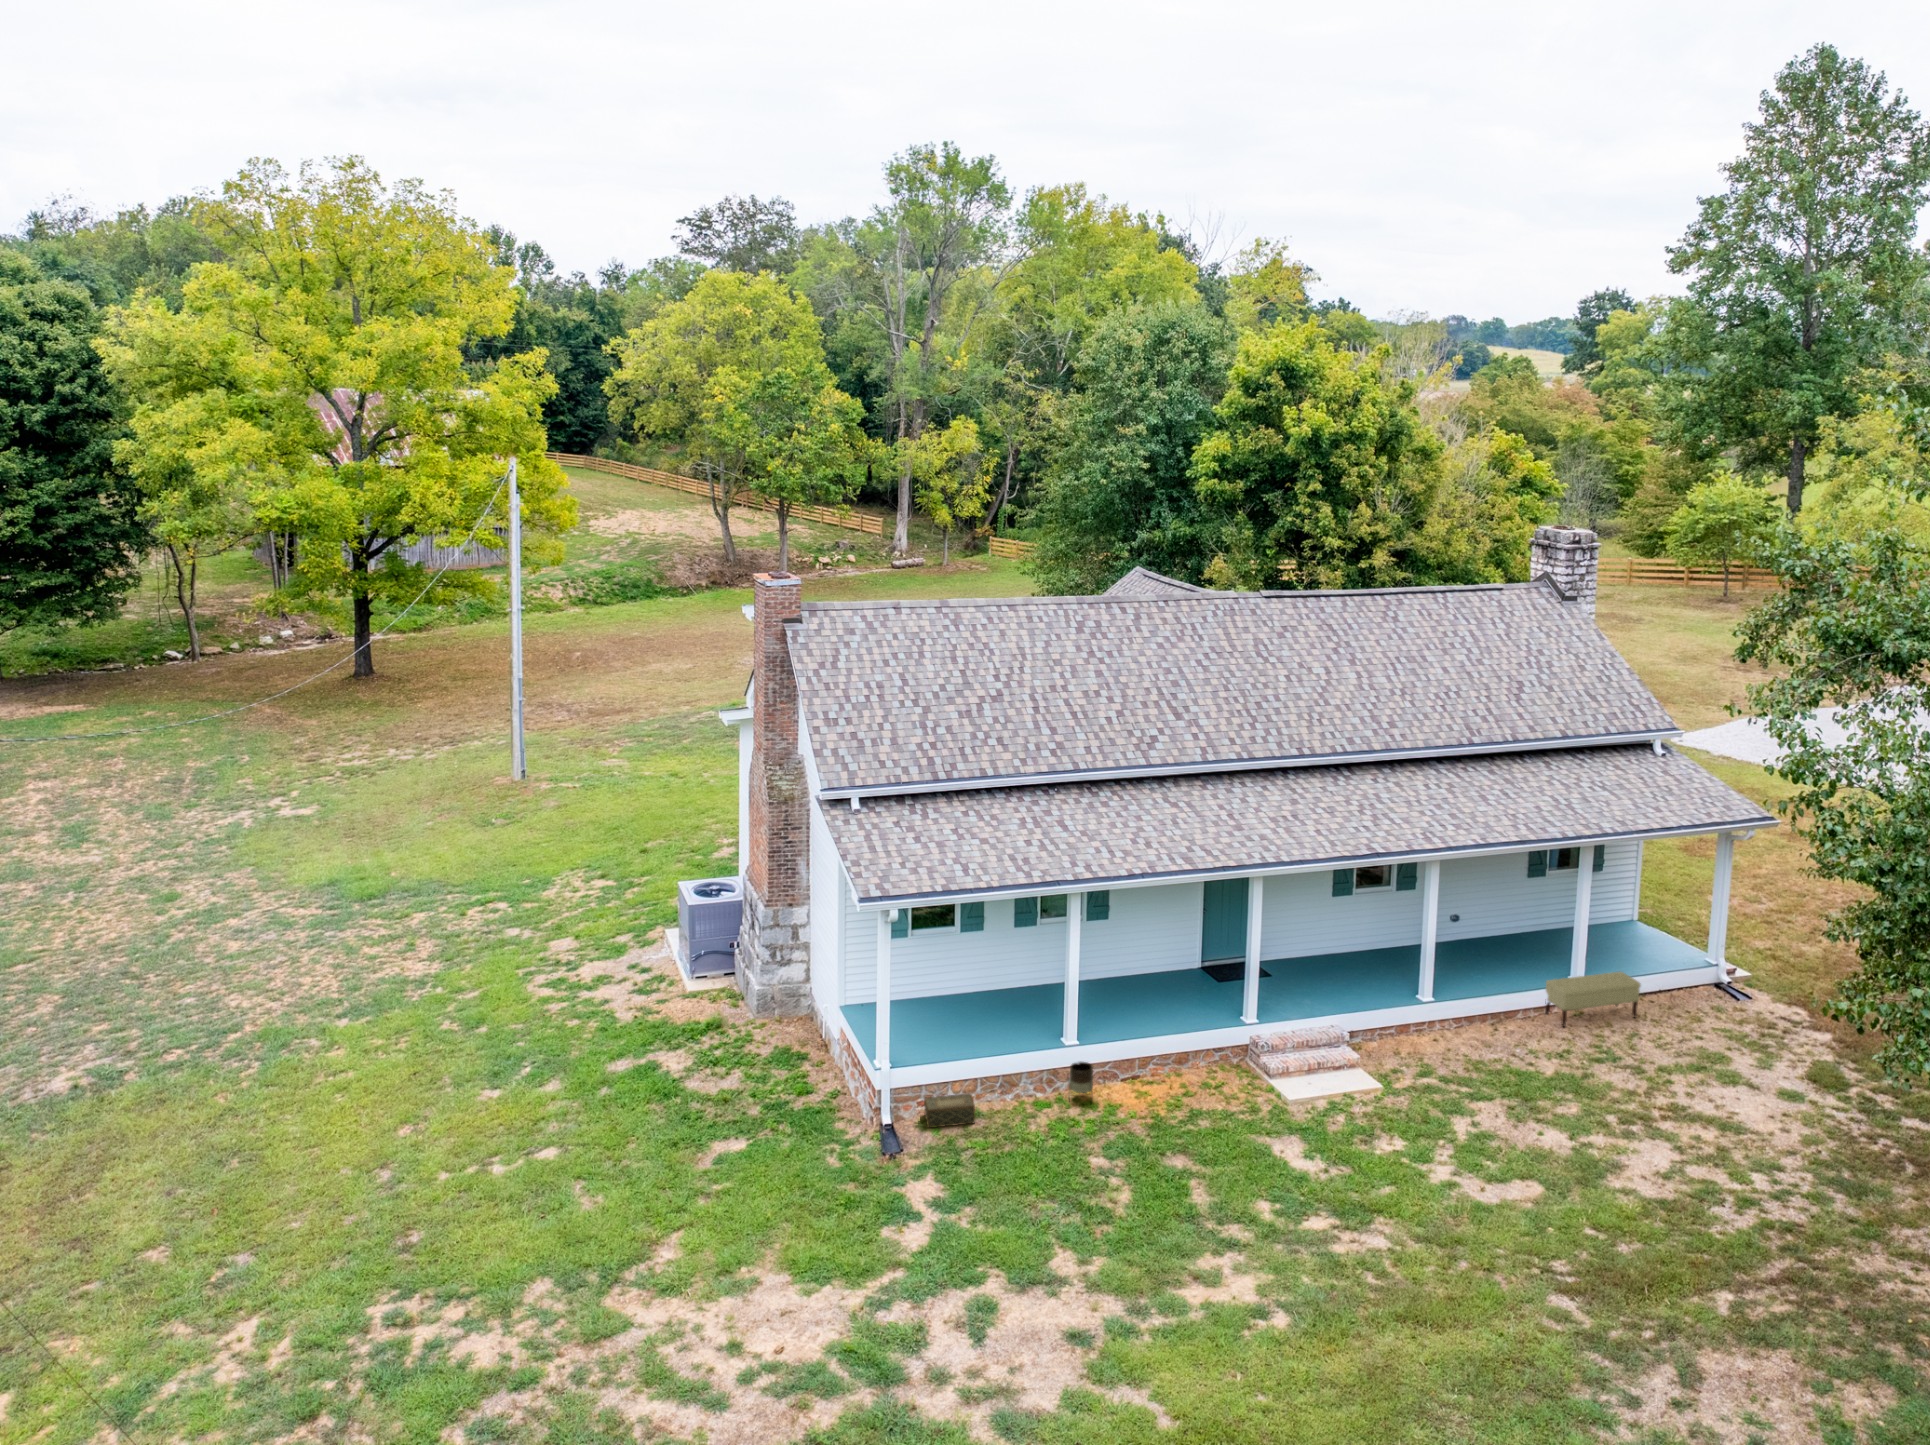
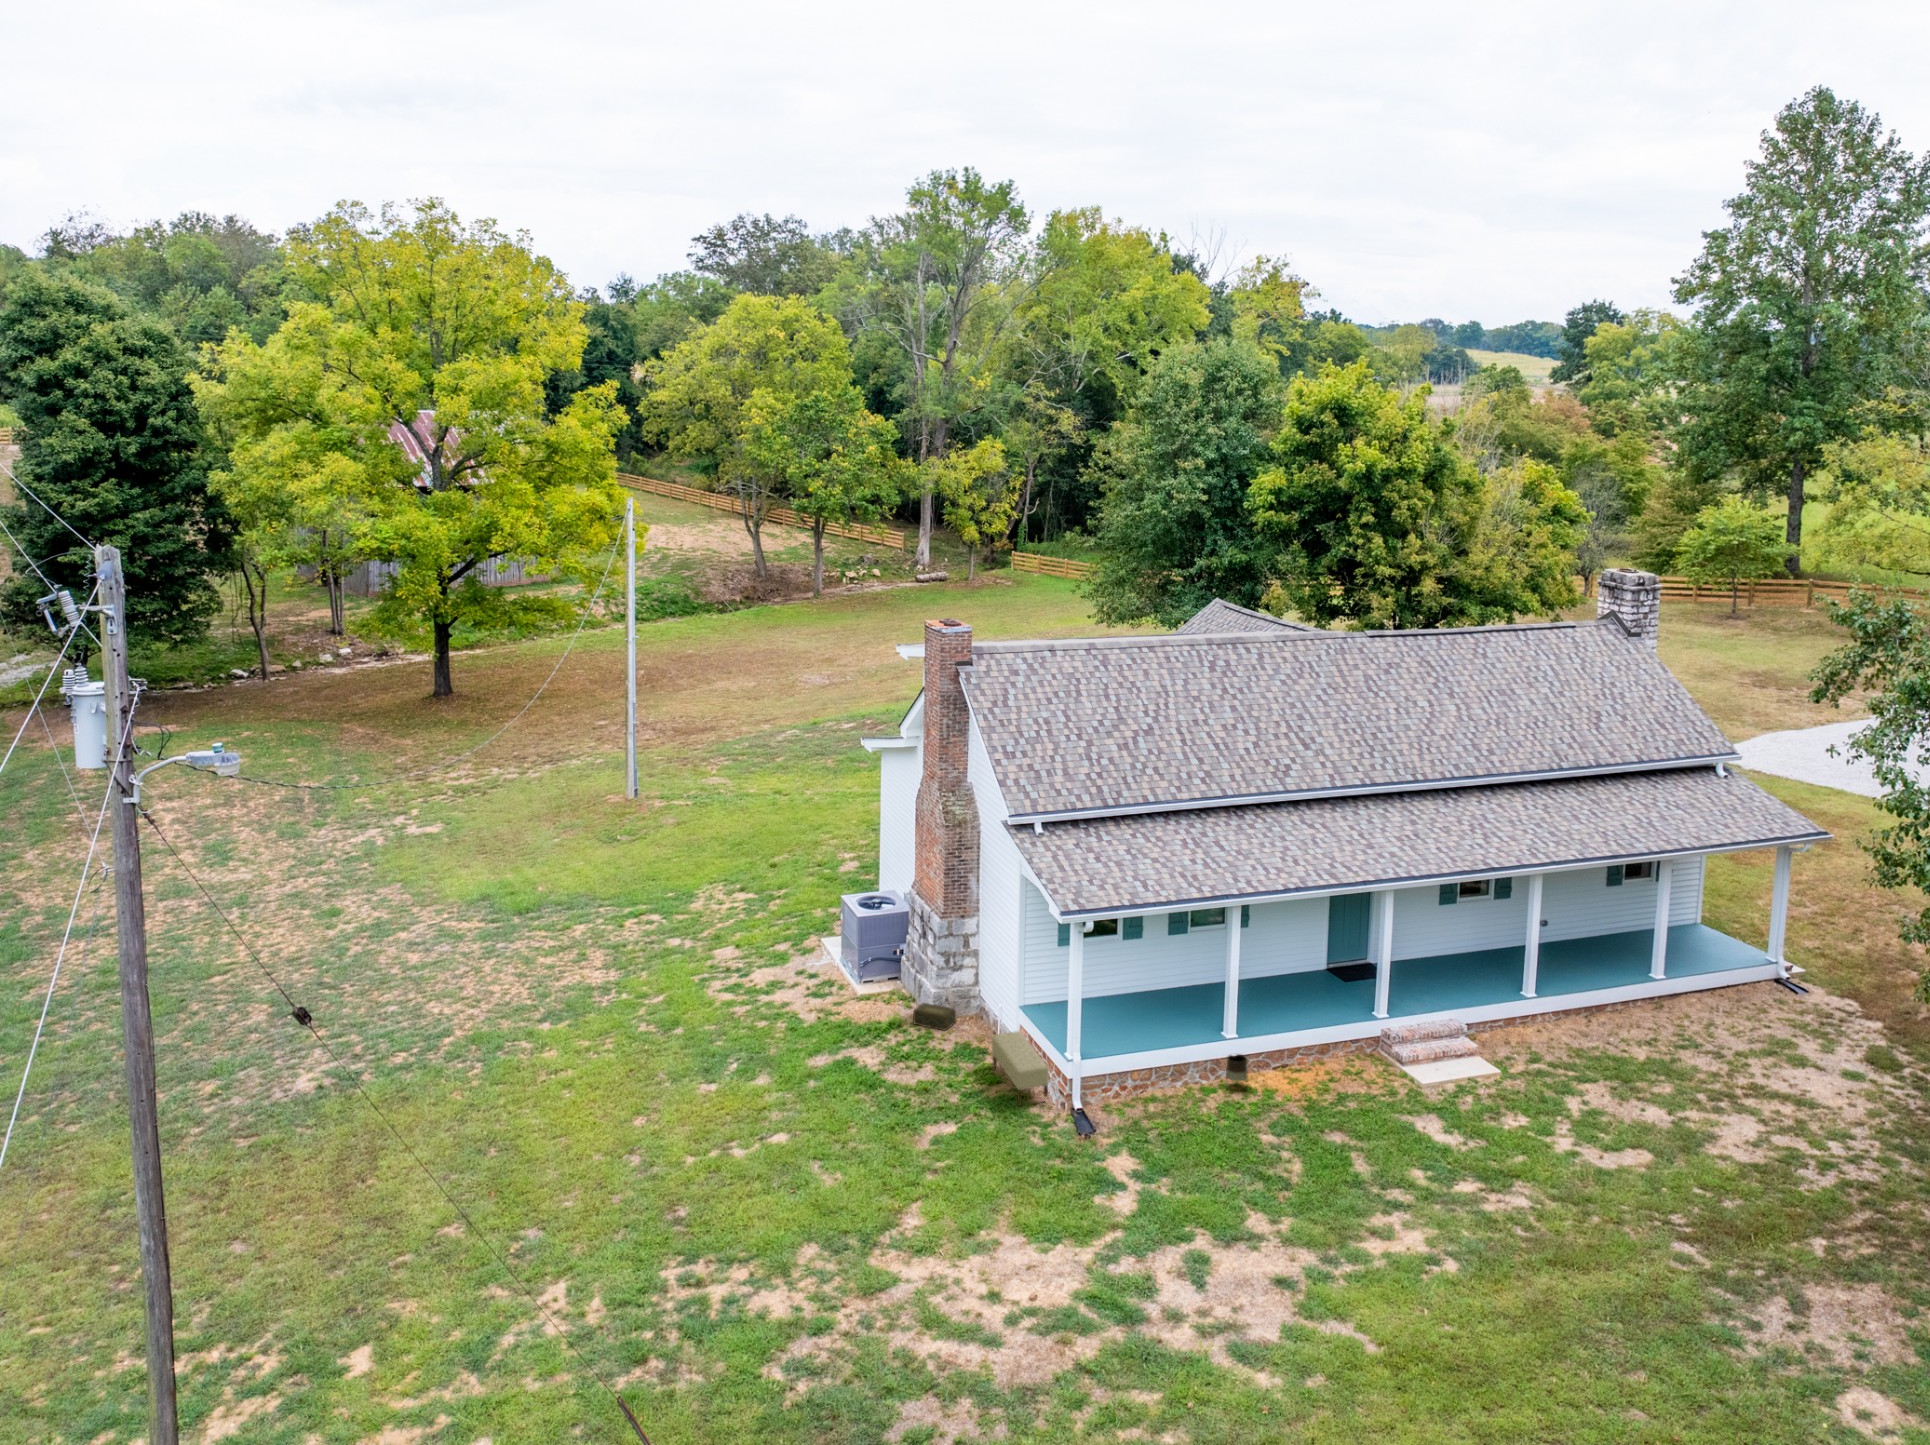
bench: present [1545,972,1641,1027] -> present [992,1031,1049,1106]
woven basket: present [924,1094,975,1128] -> present [913,1003,956,1030]

